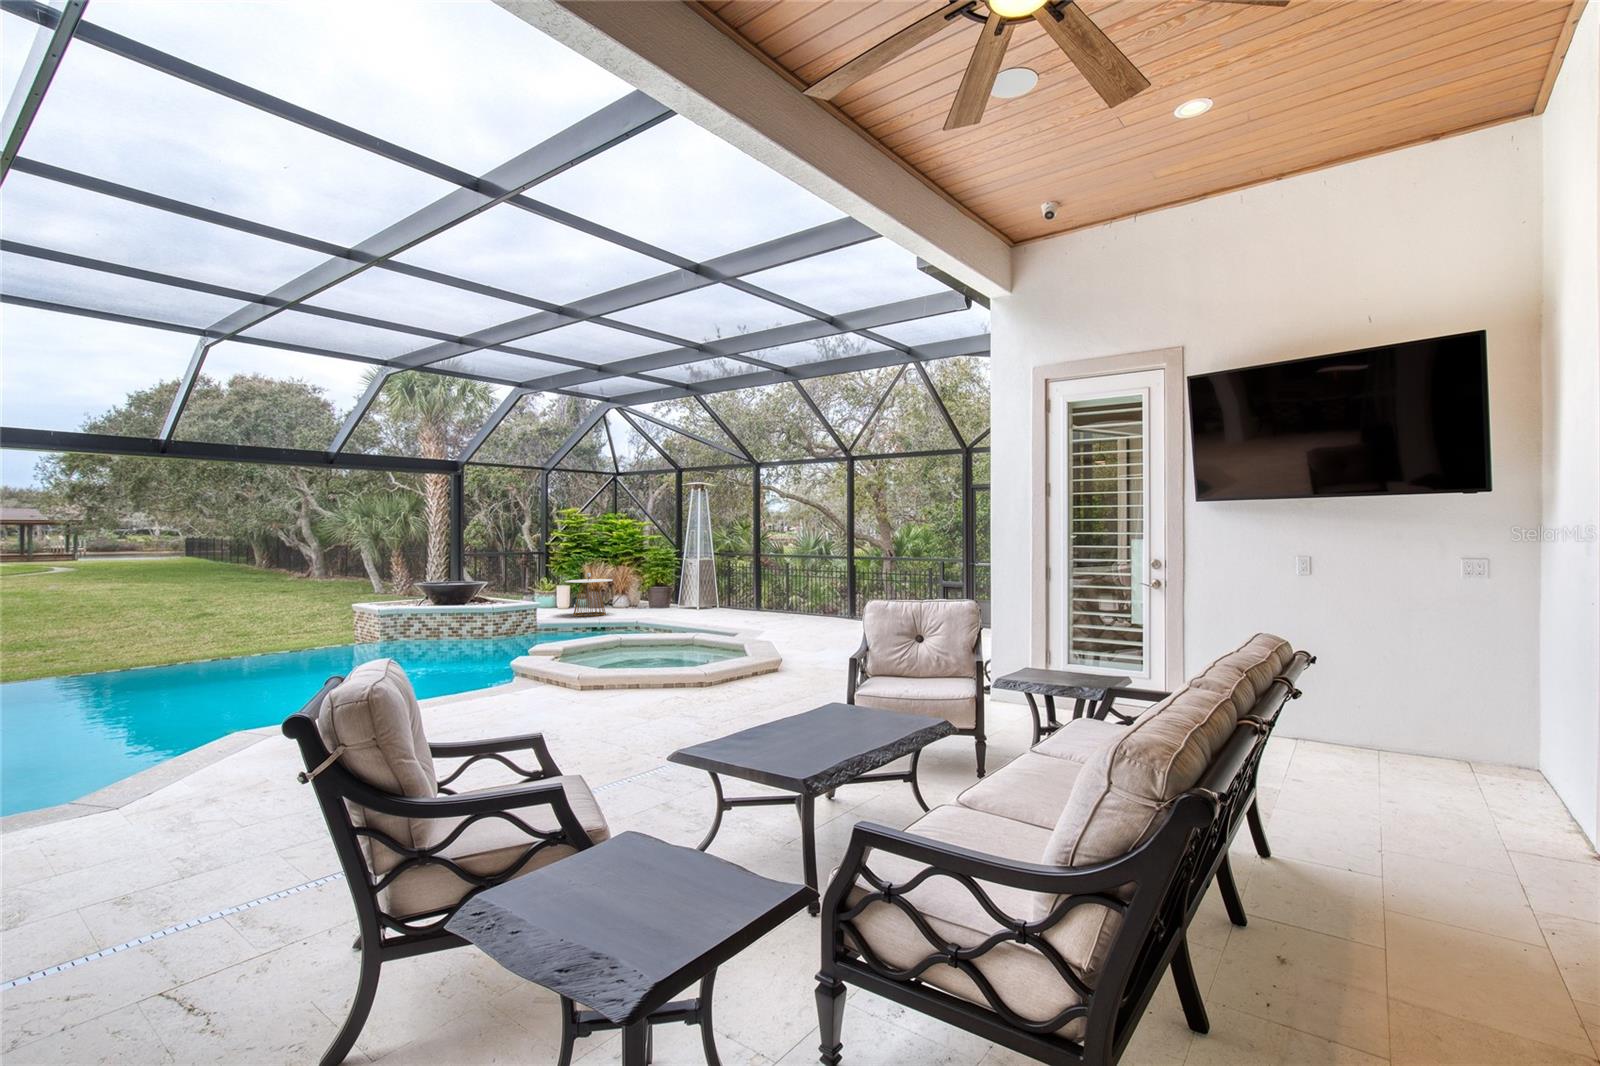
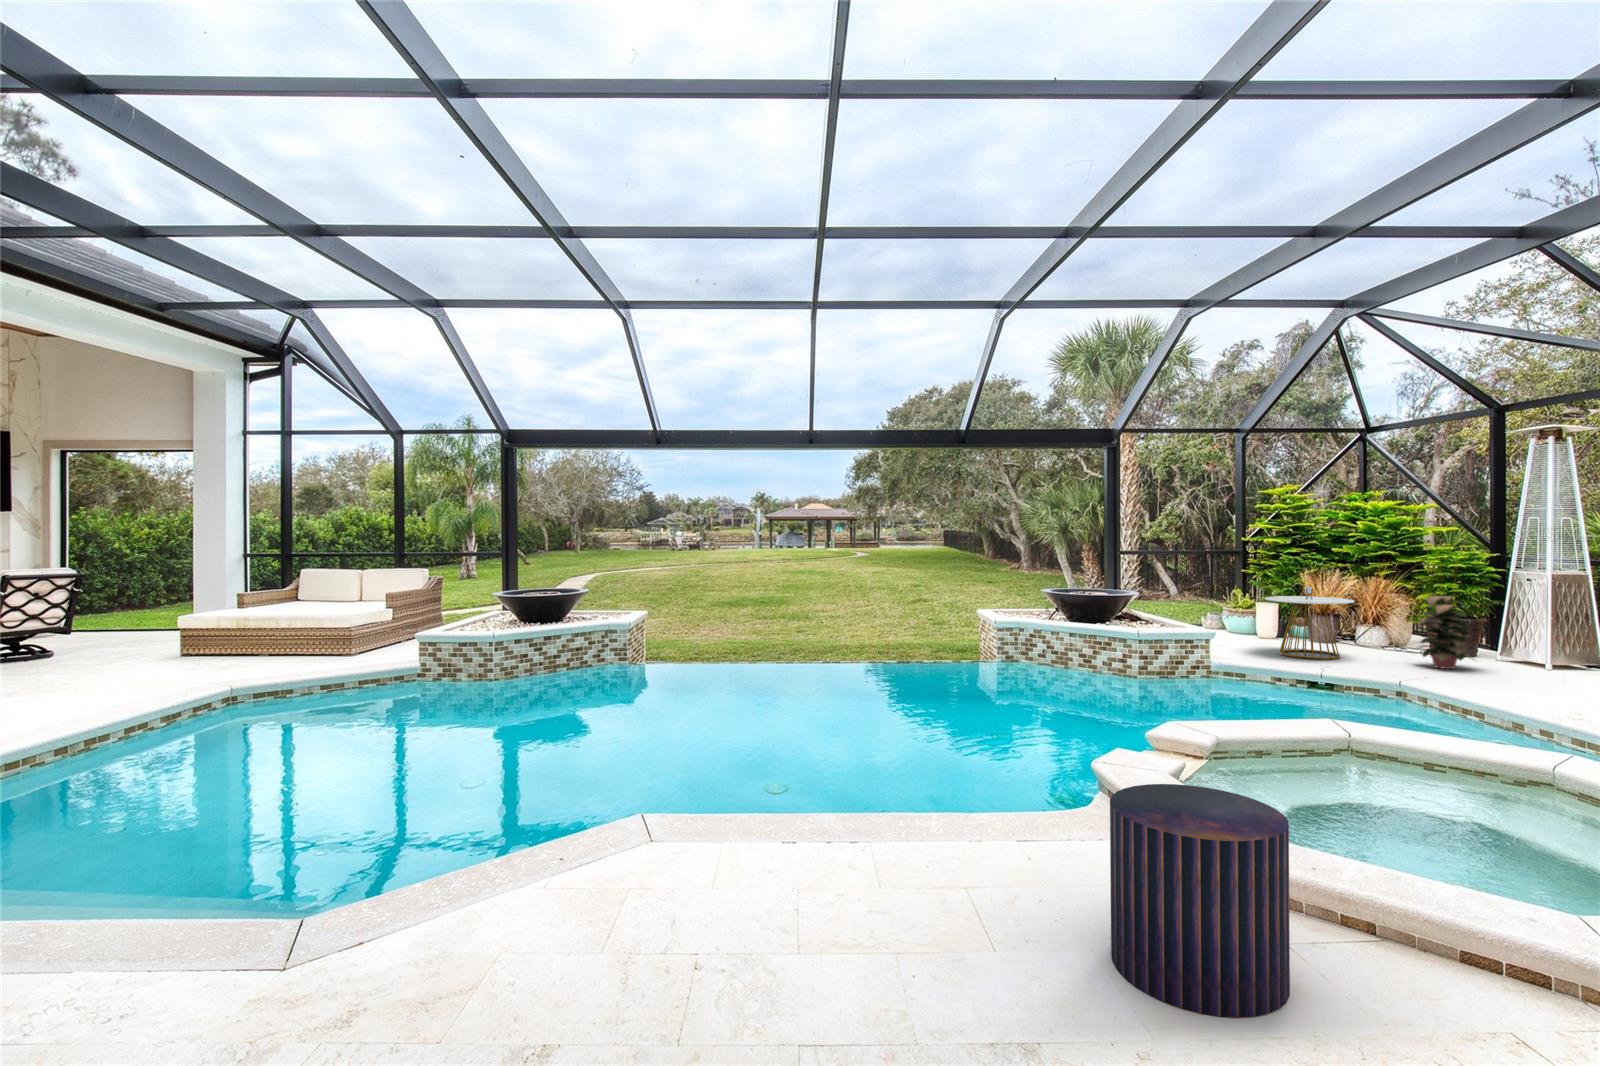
decorative plant: none [640,574,670,614] -> present [1417,596,1472,669]
pouf: none [549,639,616,715] -> present [1110,784,1290,1018]

